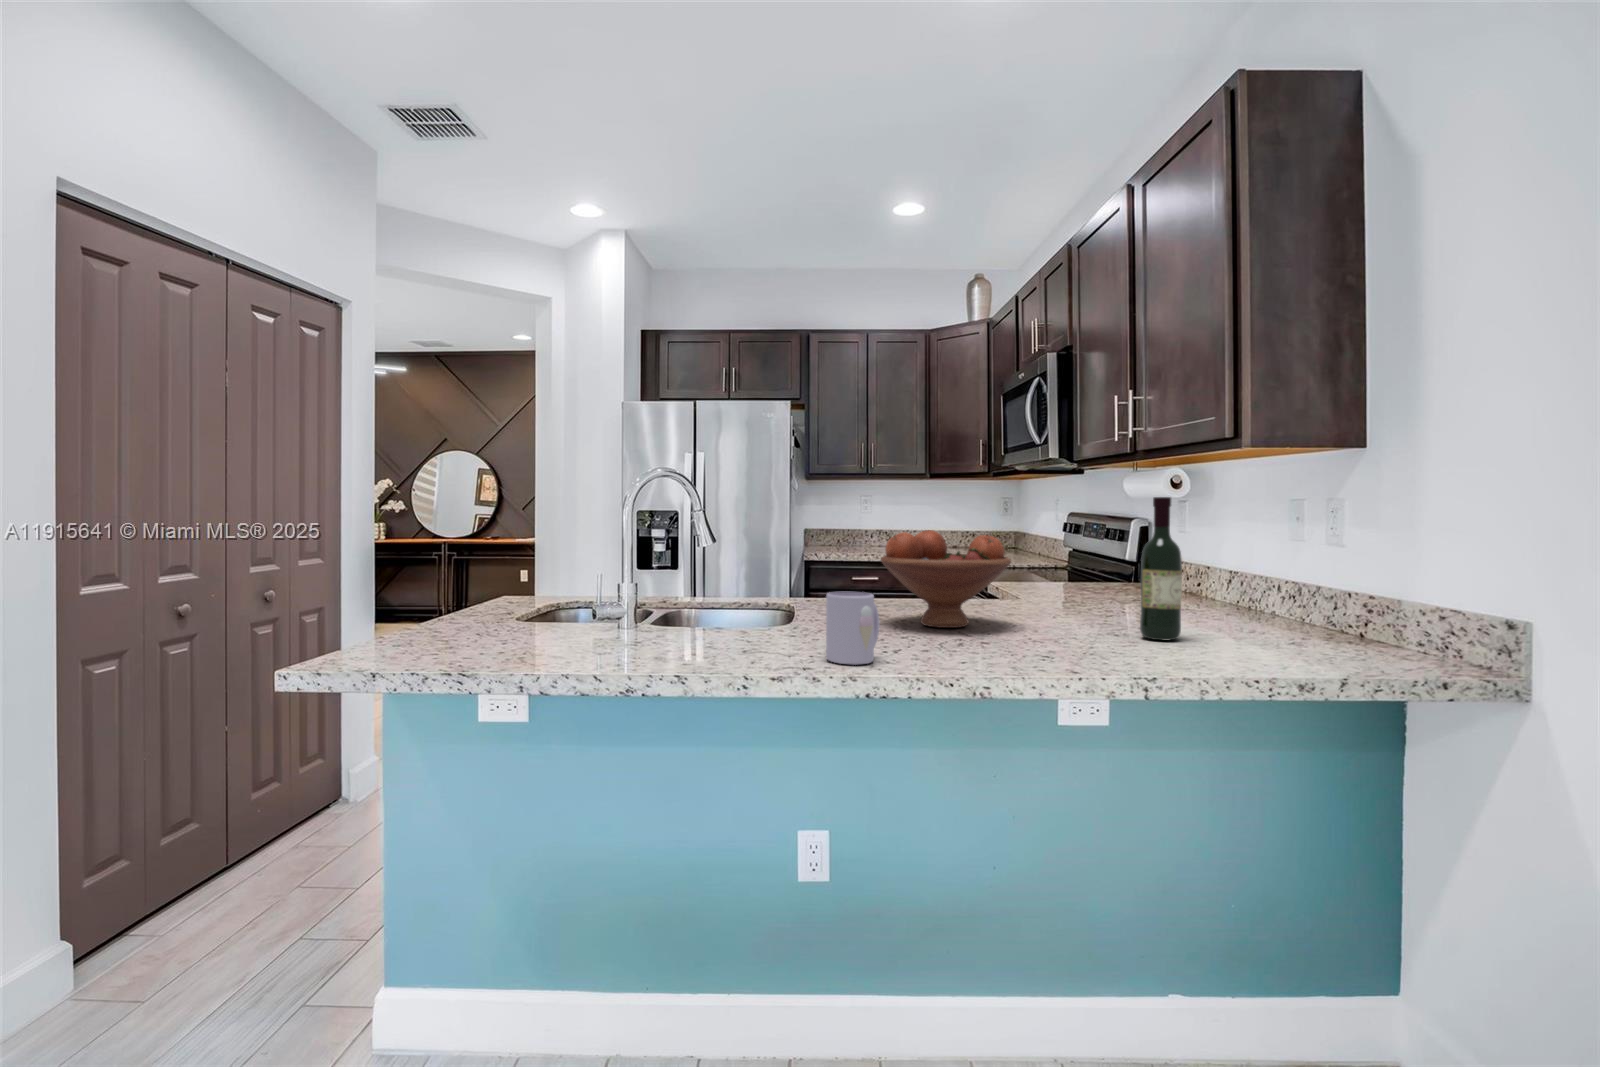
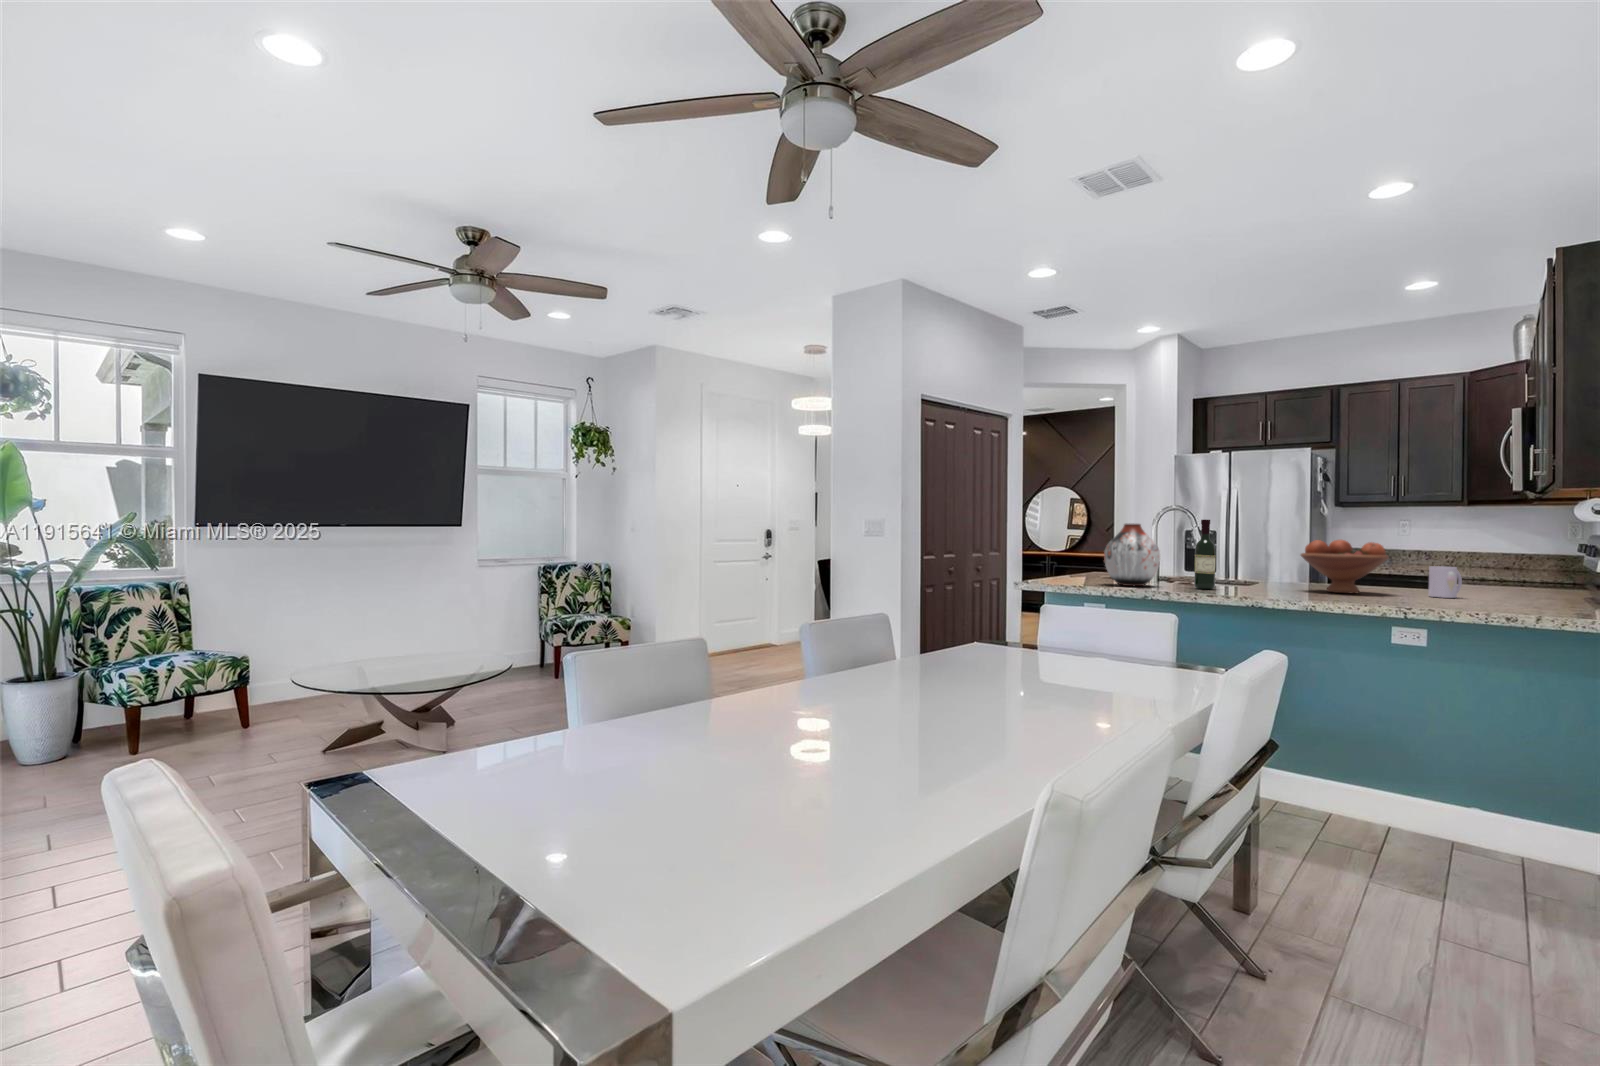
wine bottle: present [1140,497,1182,640] -> present [1194,520,1216,589]
vase: none [527,505,650,651] -> present [1104,524,1160,586]
mug: present [826,591,880,665] -> present [1428,566,1462,598]

